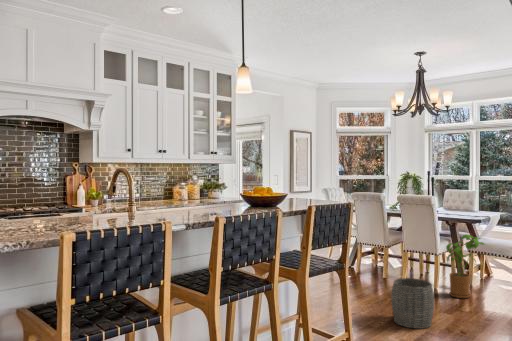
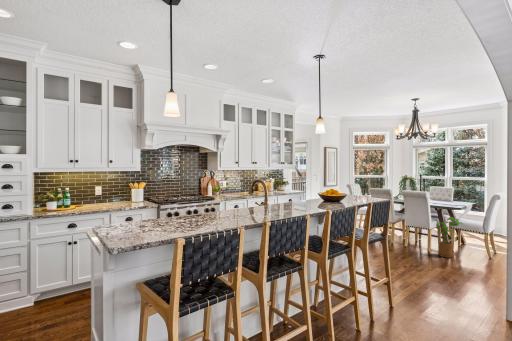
woven basket: present [392,278,434,329] -> none [405,244,433,276]

